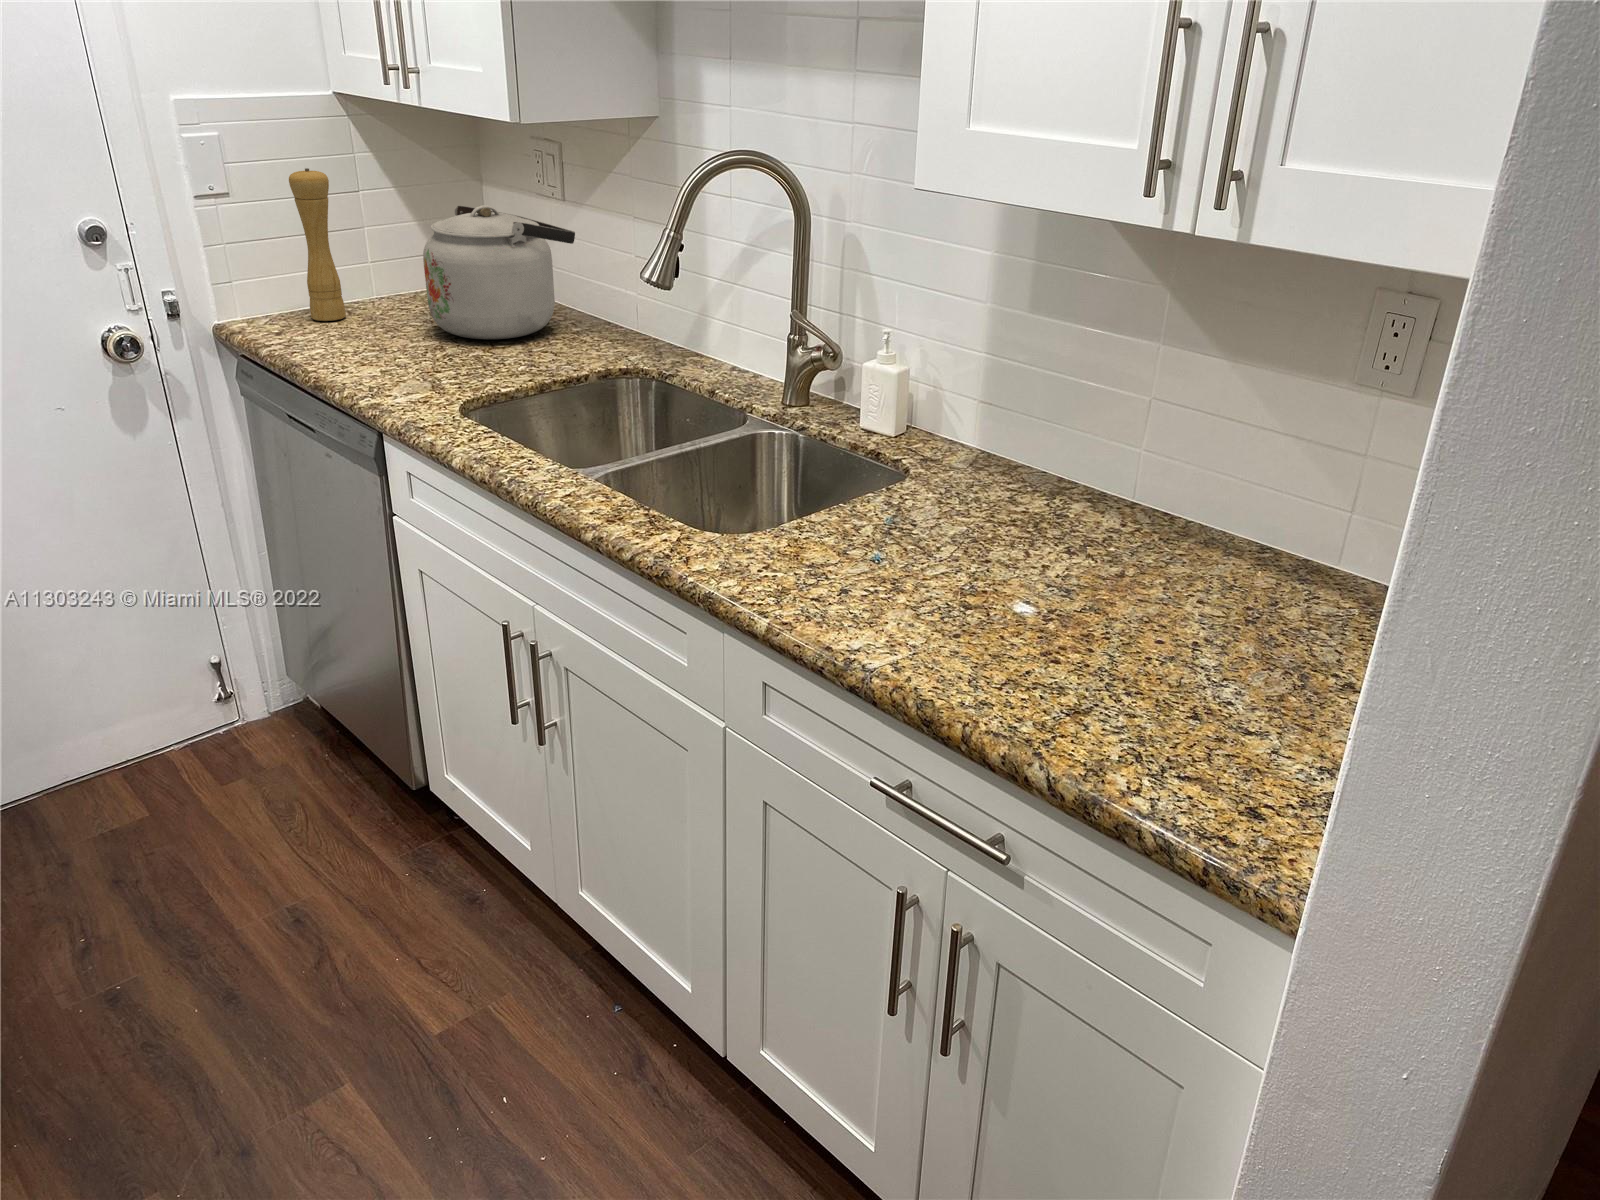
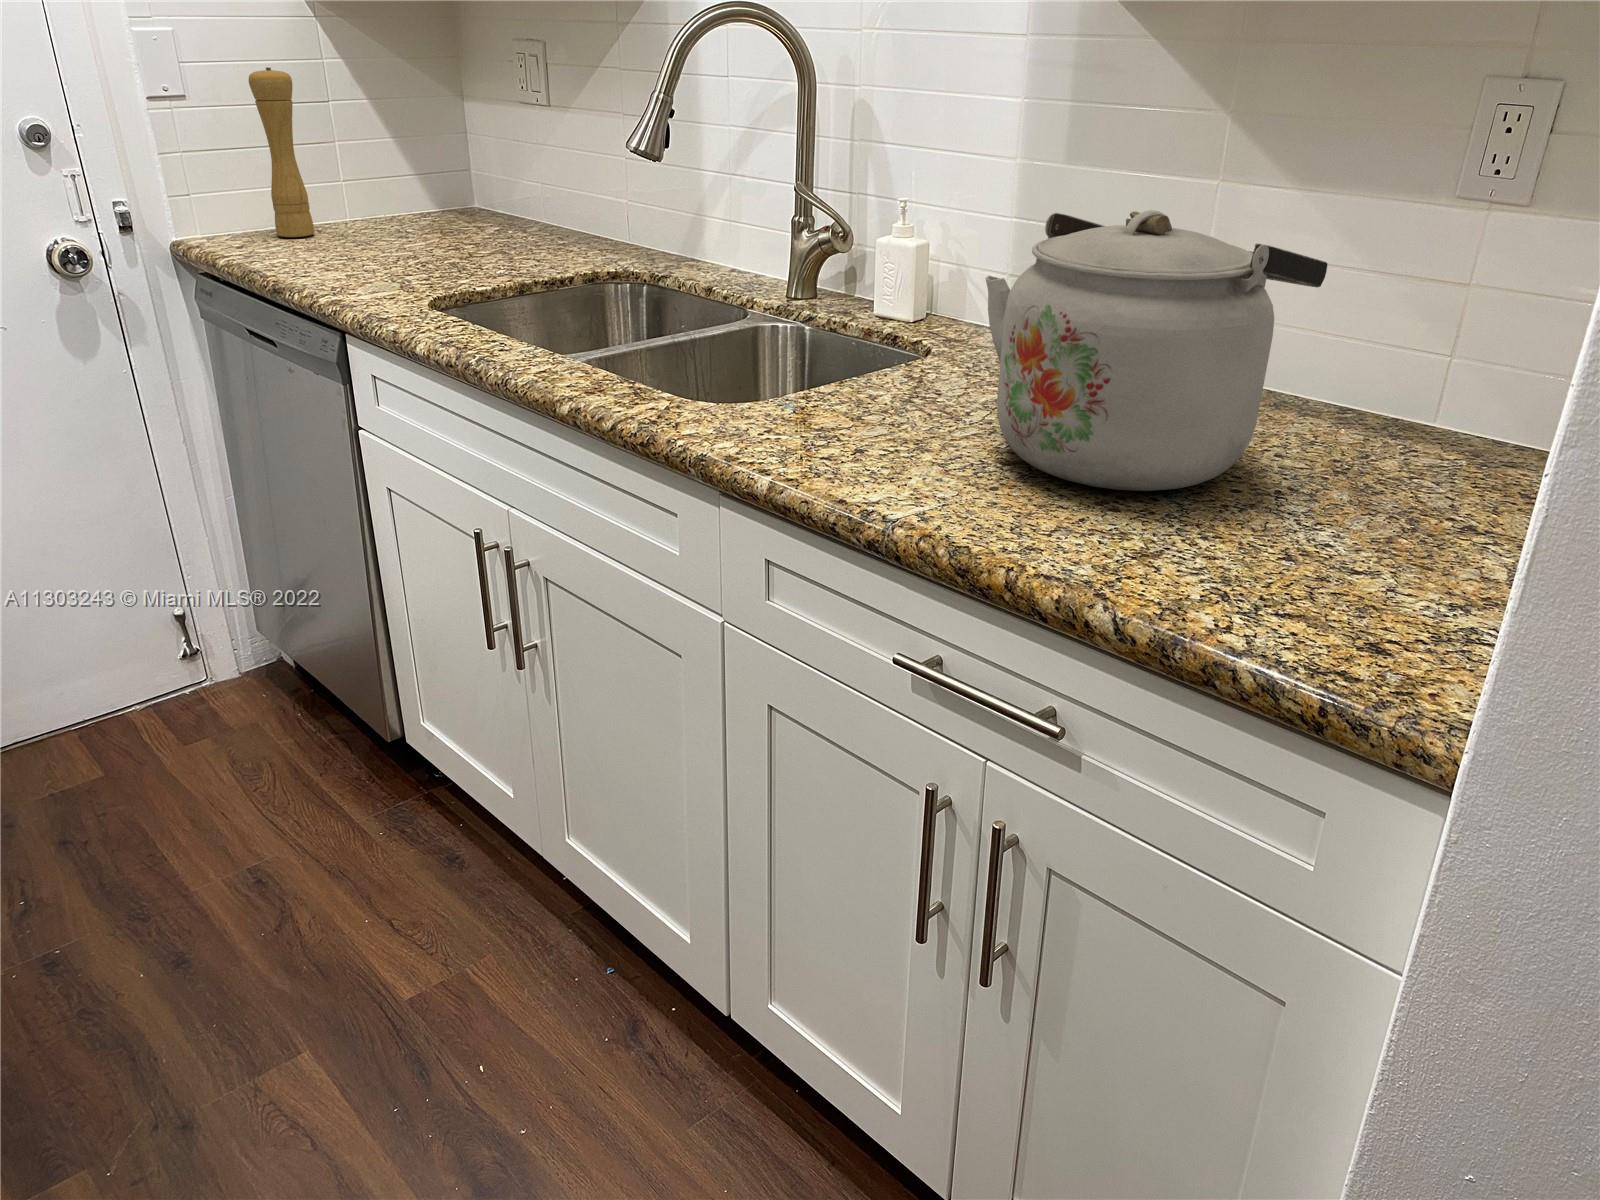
kettle: present [423,205,575,339] -> present [985,210,1327,491]

